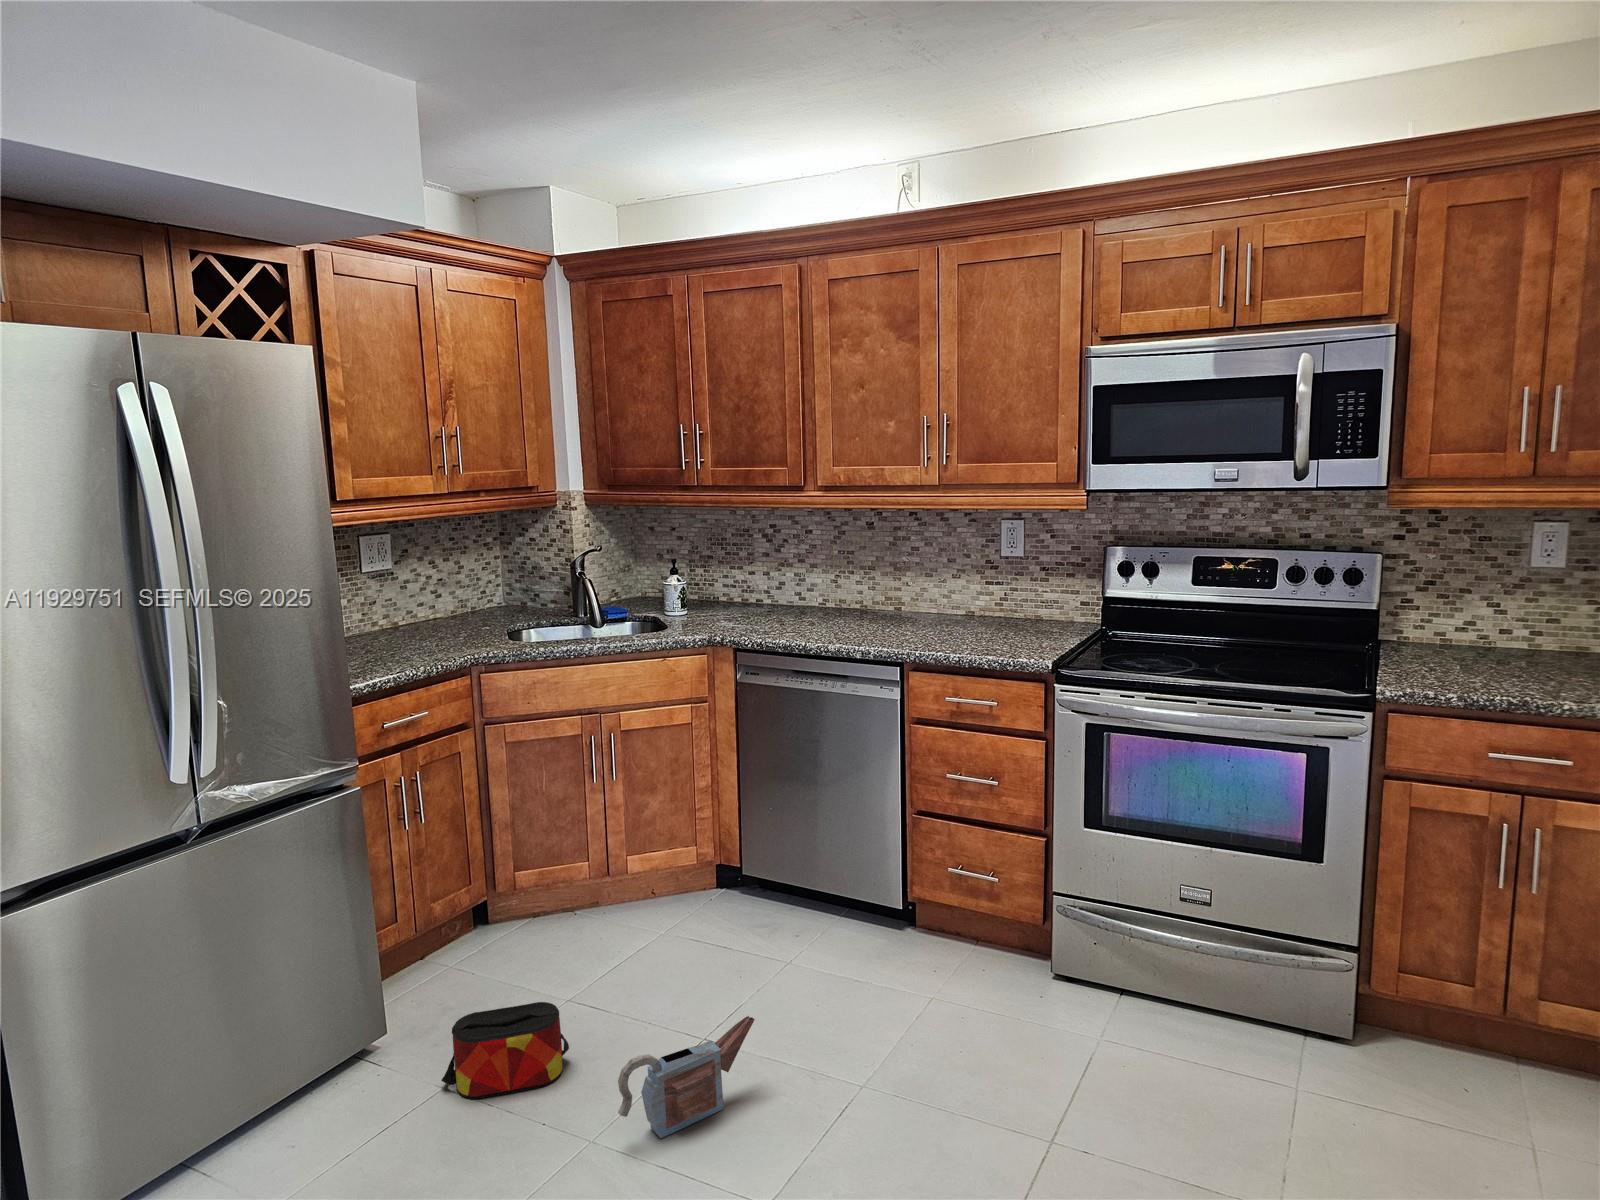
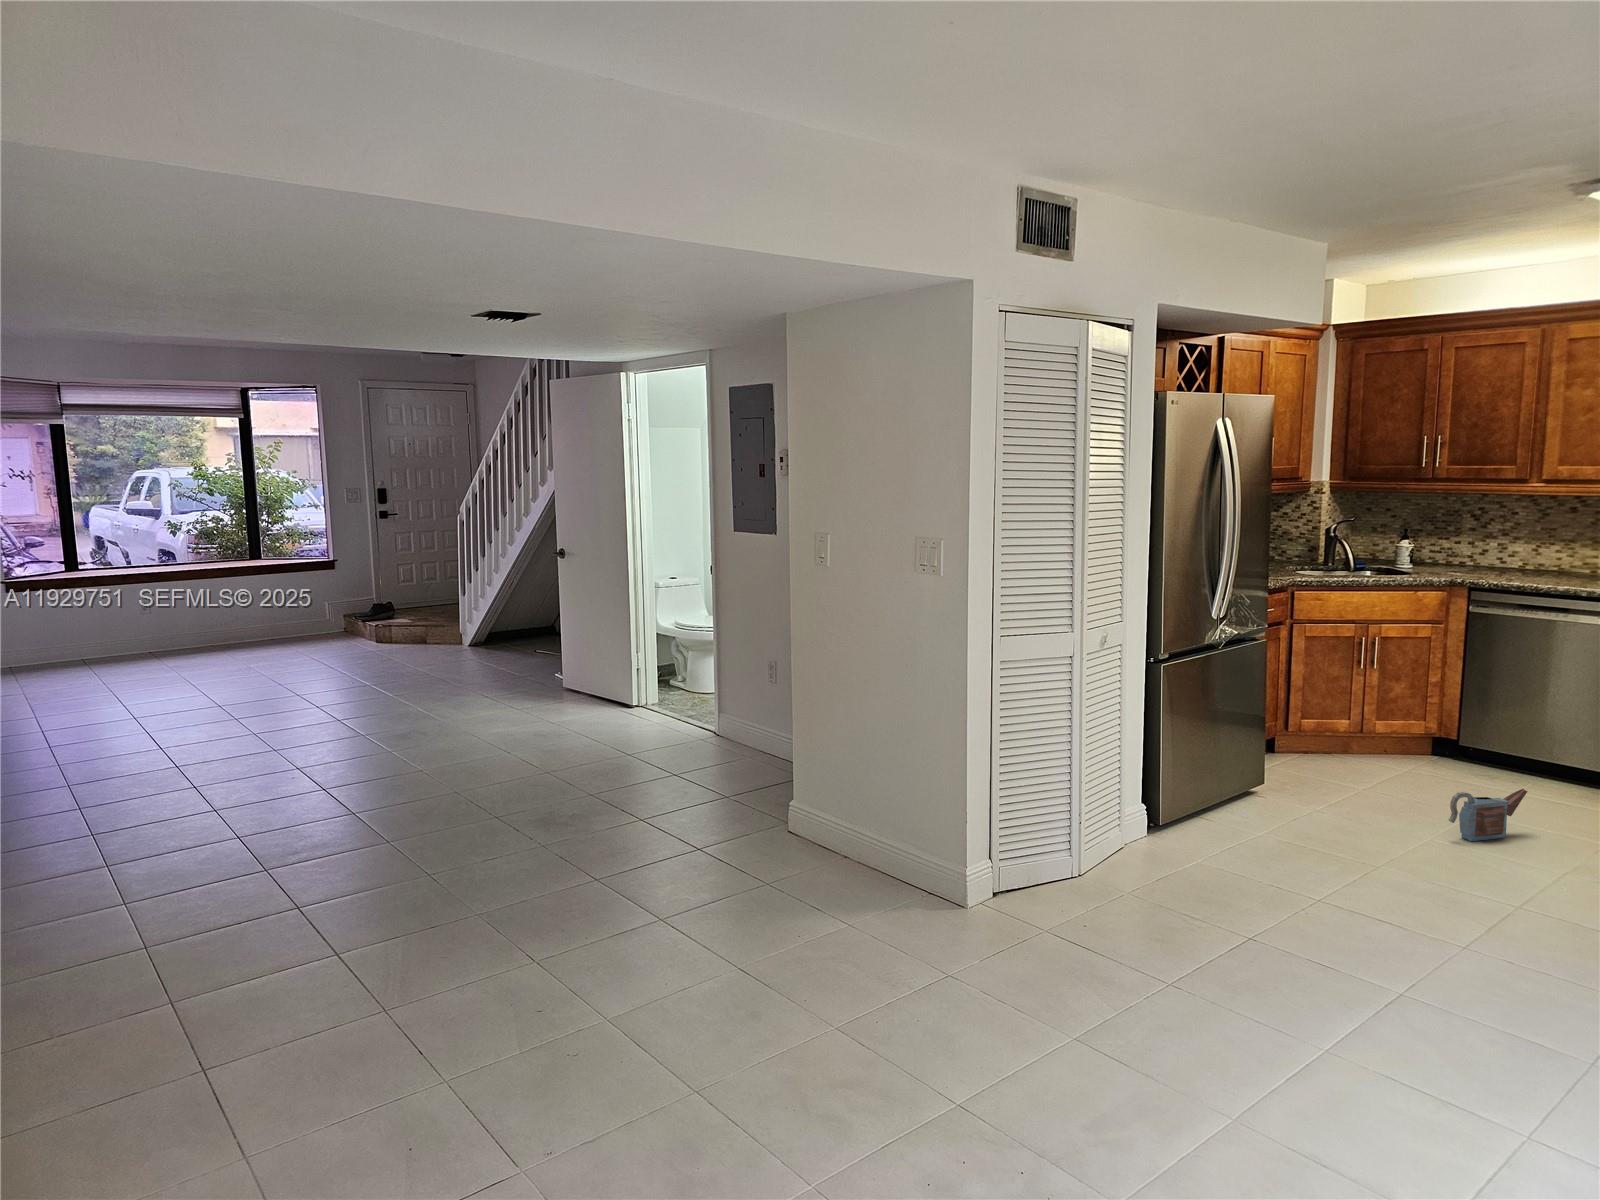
bag: present [441,1002,569,1099] -> none [1313,771,1387,816]

